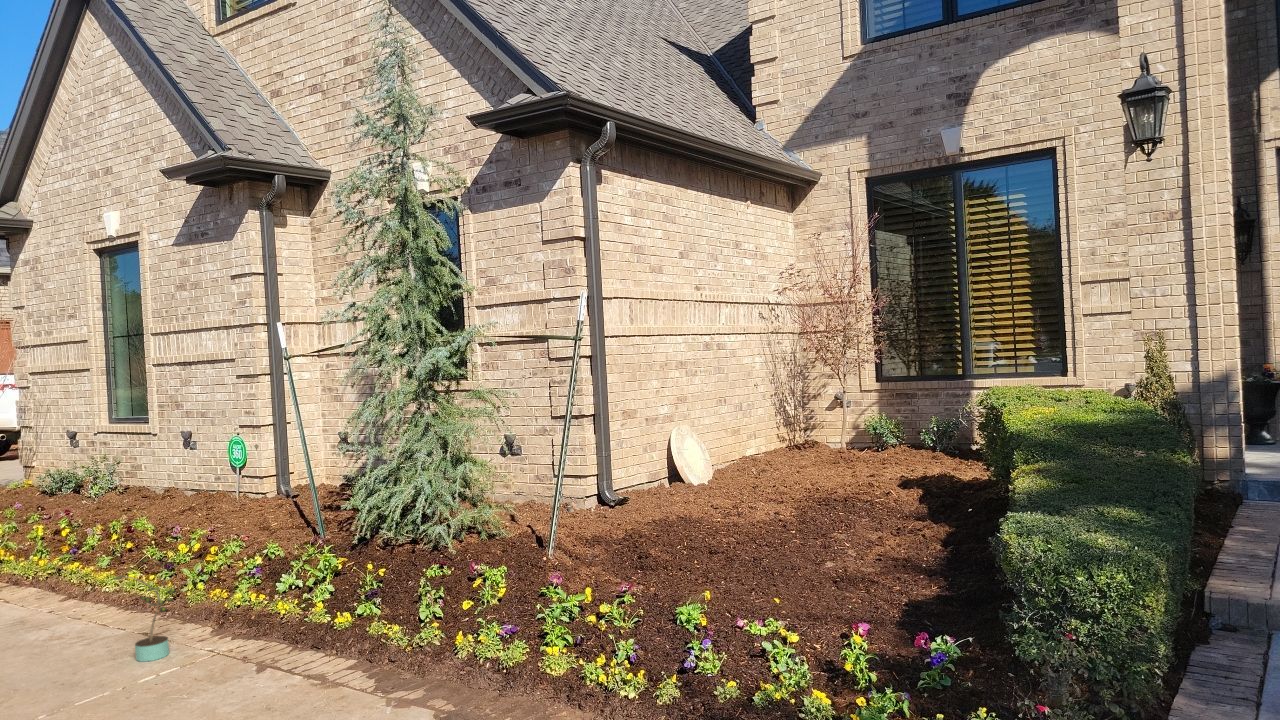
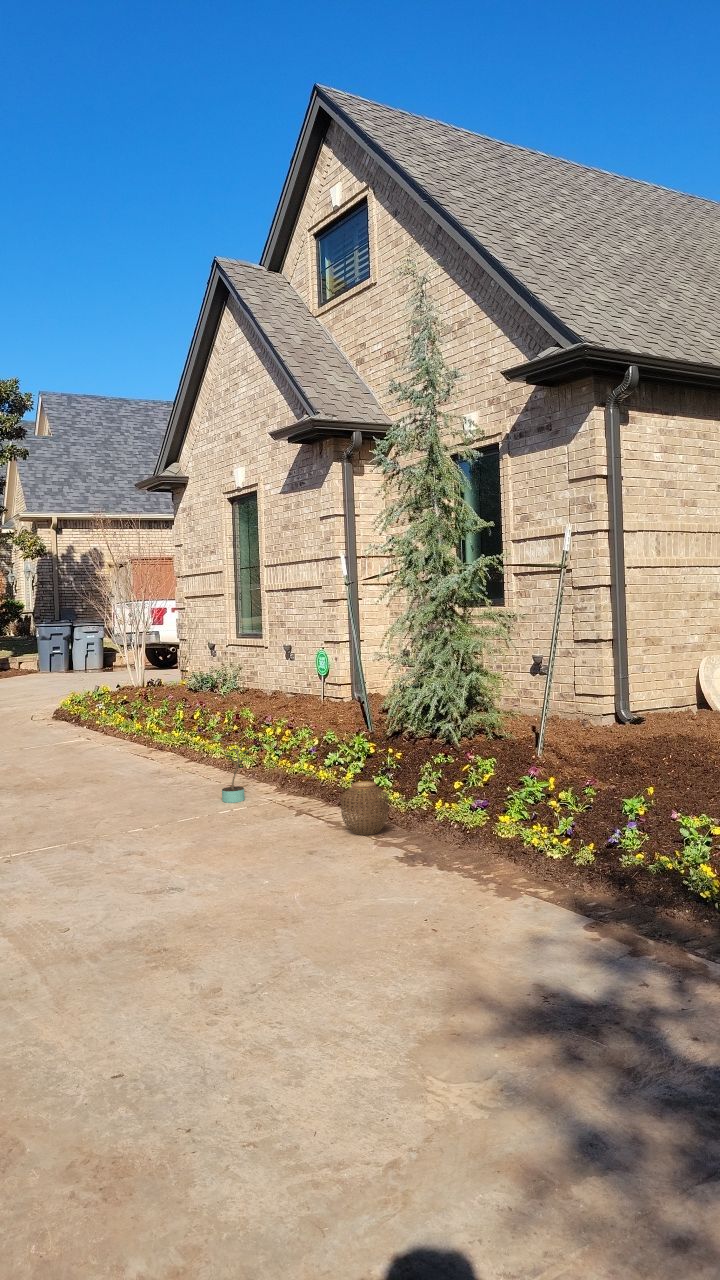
woven basket: none [328,619,392,692] -> present [341,781,388,835]

